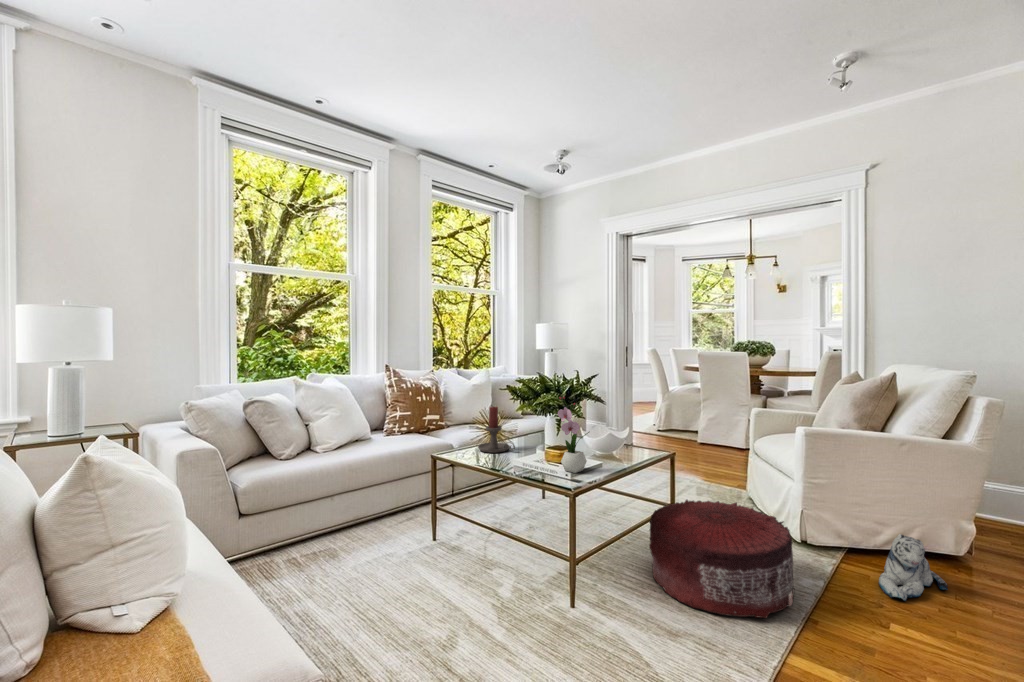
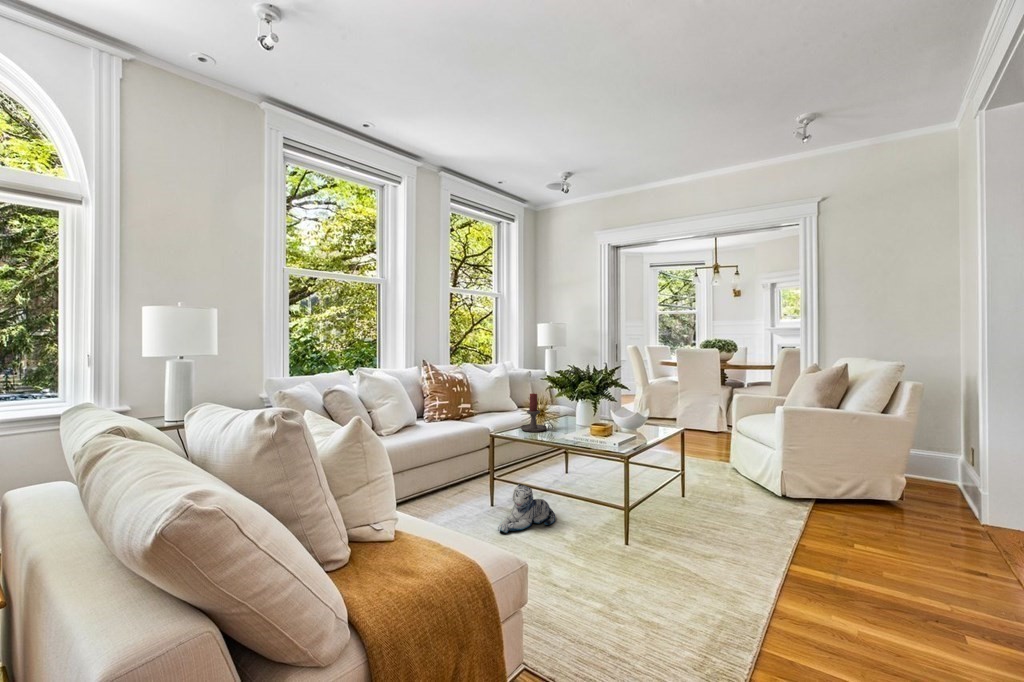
flower arrangement: present [558,397,589,473] -> none [599,383,623,444]
pouf: present [649,500,795,618] -> none [671,464,783,545]
plush toy: present [879,534,948,600] -> present [498,484,556,533]

